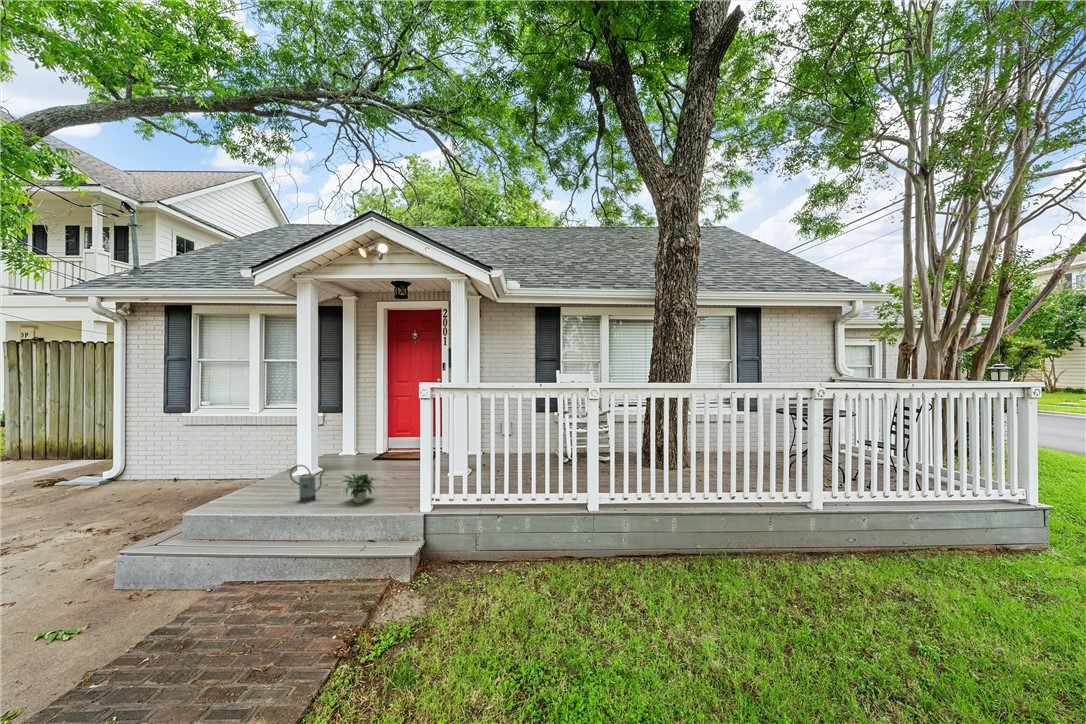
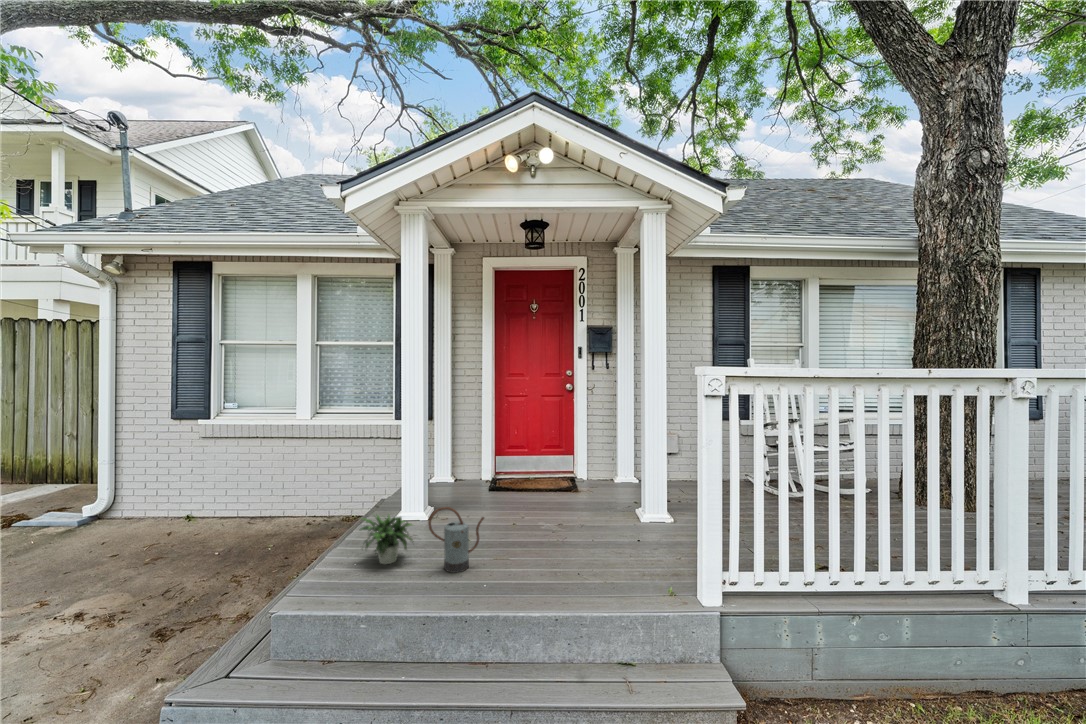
potted plant: present [343,473,375,503] -> present [360,514,414,564]

